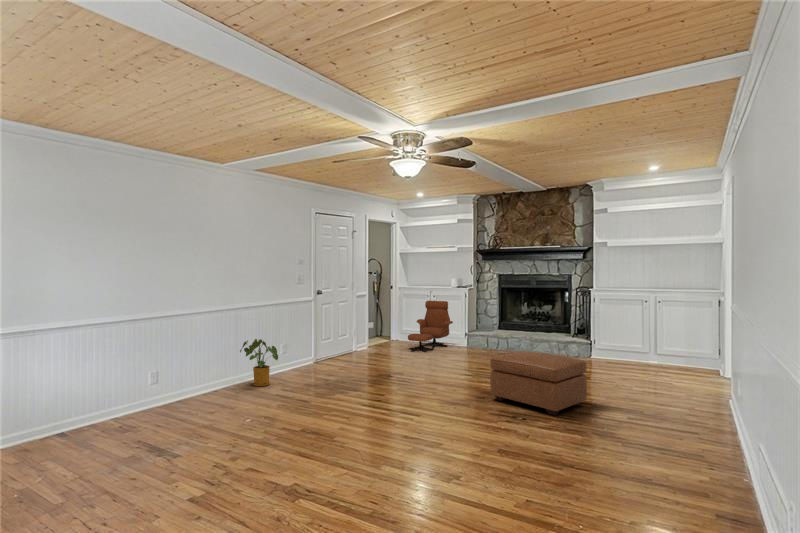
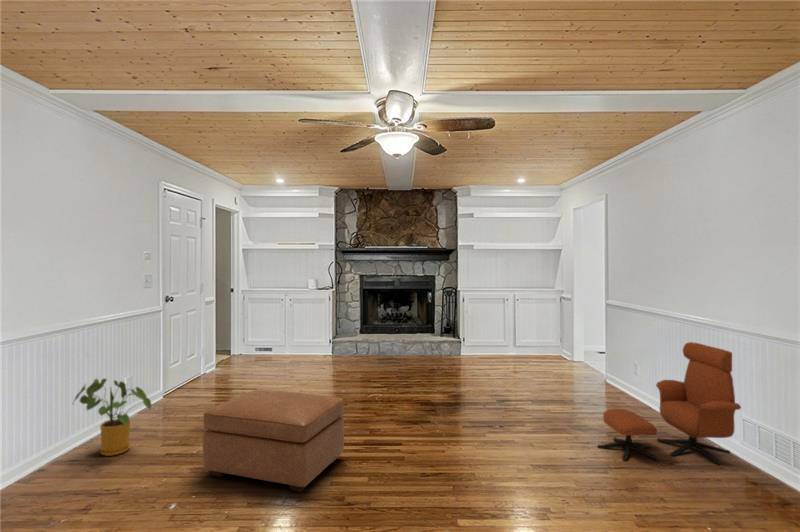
lounge chair: present [408,301,453,352] -> present [598,342,741,464]
ottoman: present [490,351,587,415] -> present [203,390,344,492]

